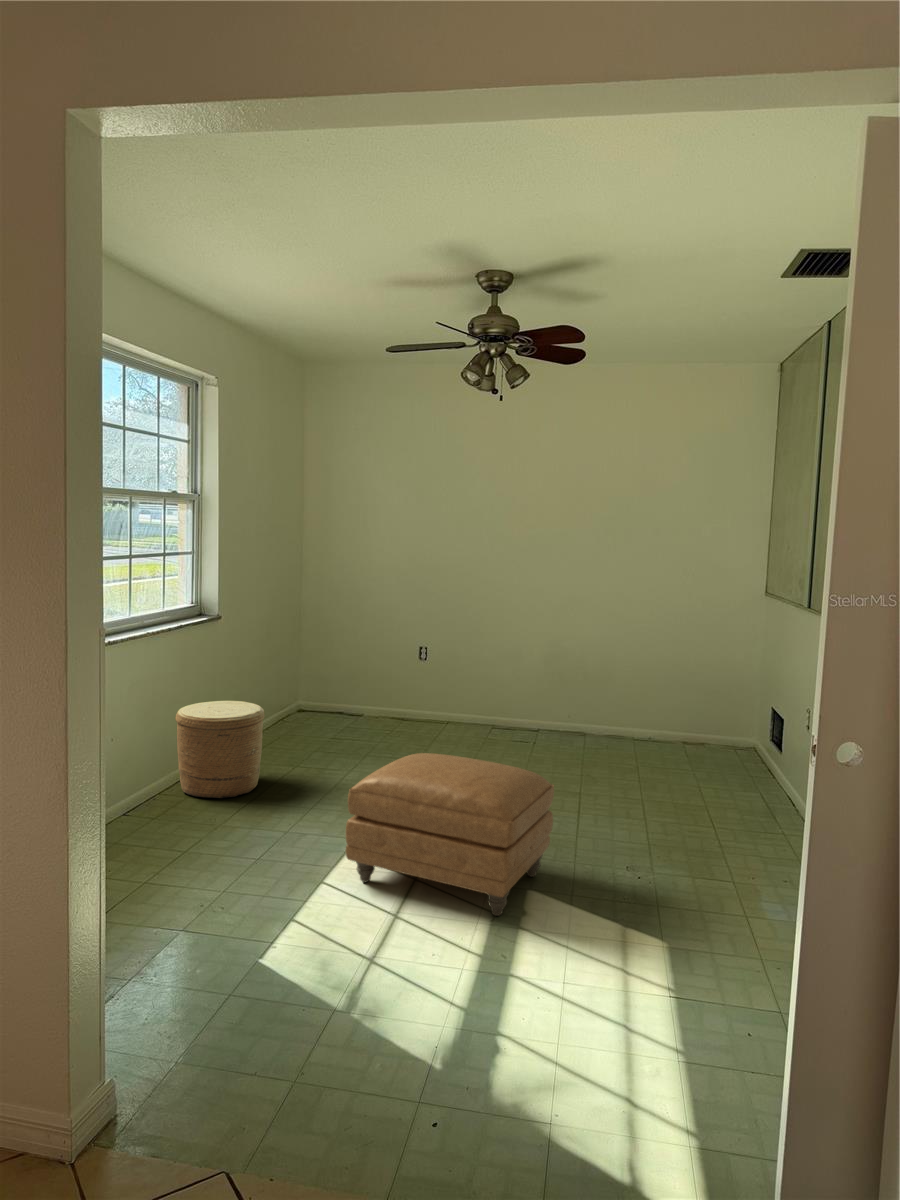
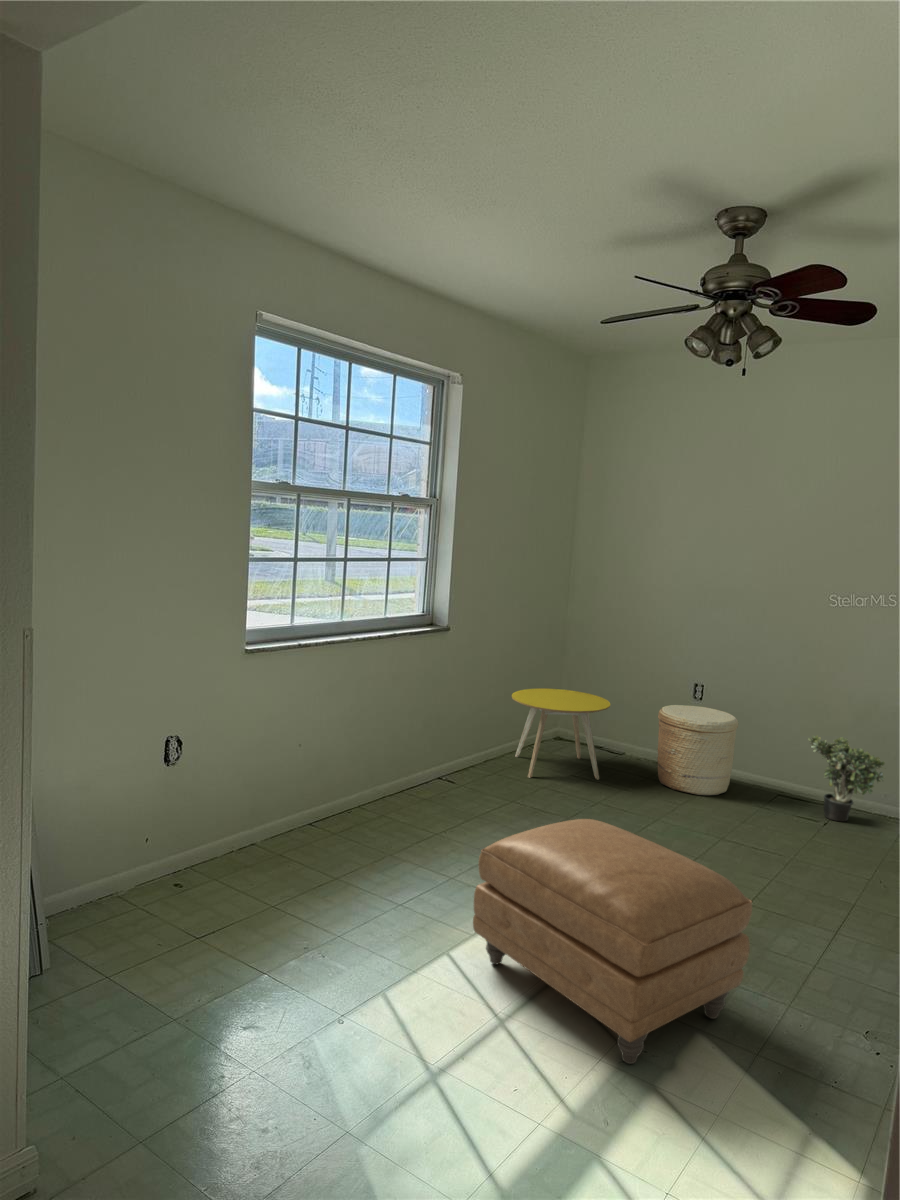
side table: none [268,665,358,746] -> present [512,689,610,780]
potted plant: none [515,674,571,739] -> present [808,736,885,821]
woven basket: present [176,701,265,798] -> present [657,705,738,795]

